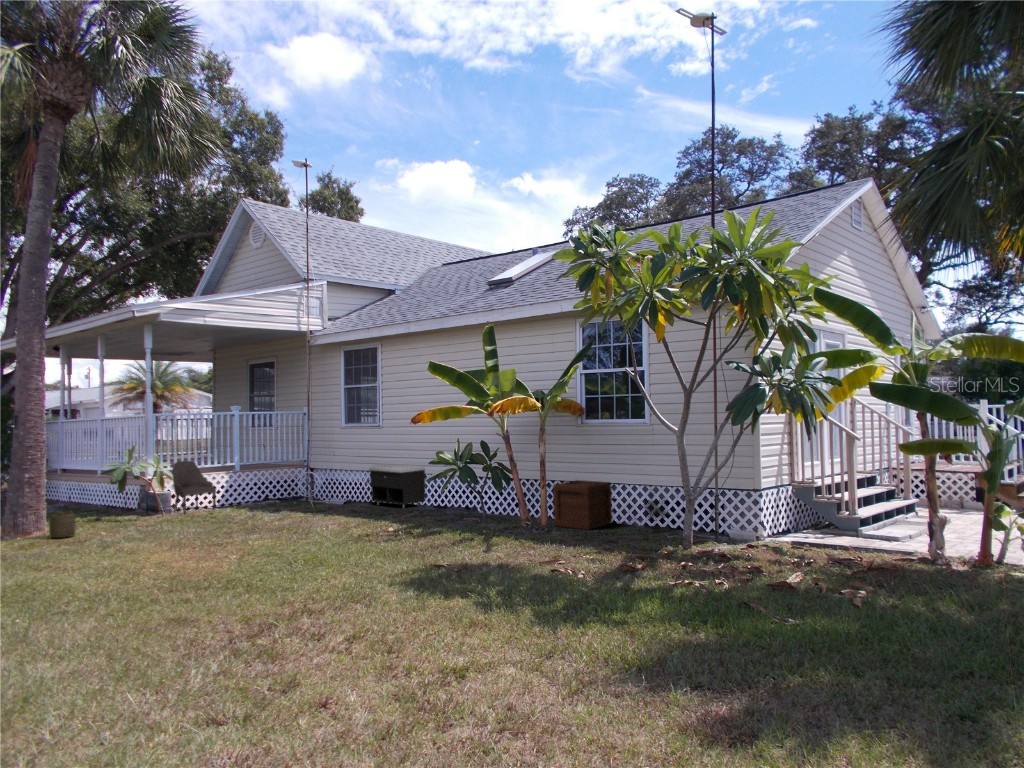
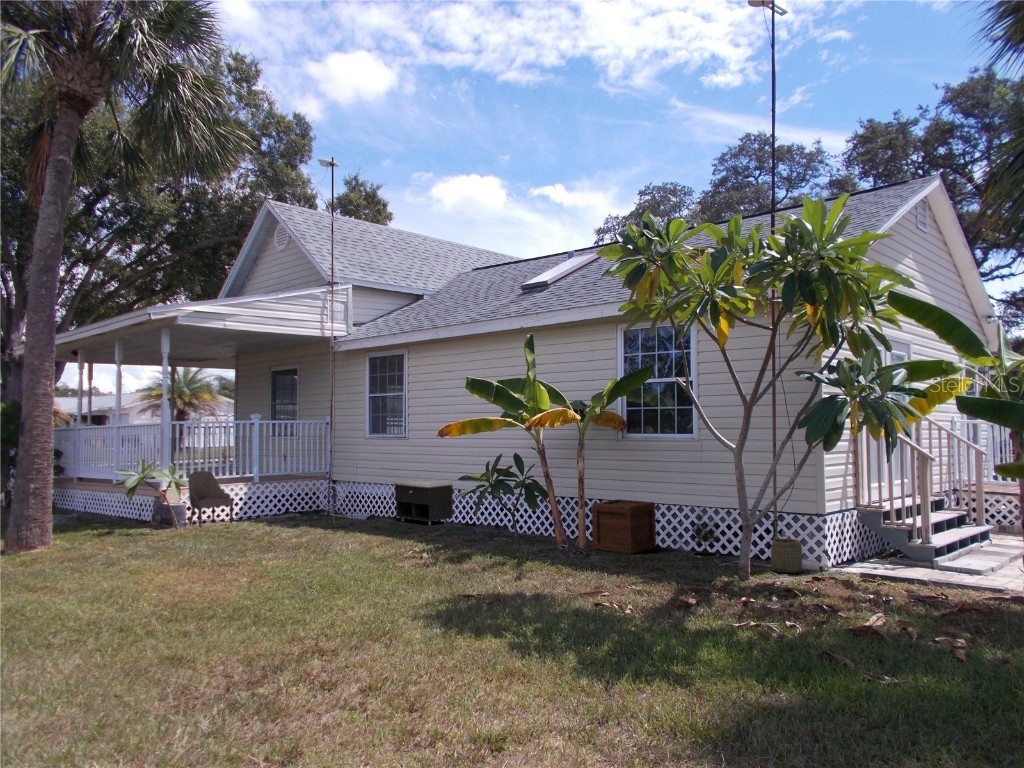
basket: present [49,511,76,538] -> present [771,535,802,573]

